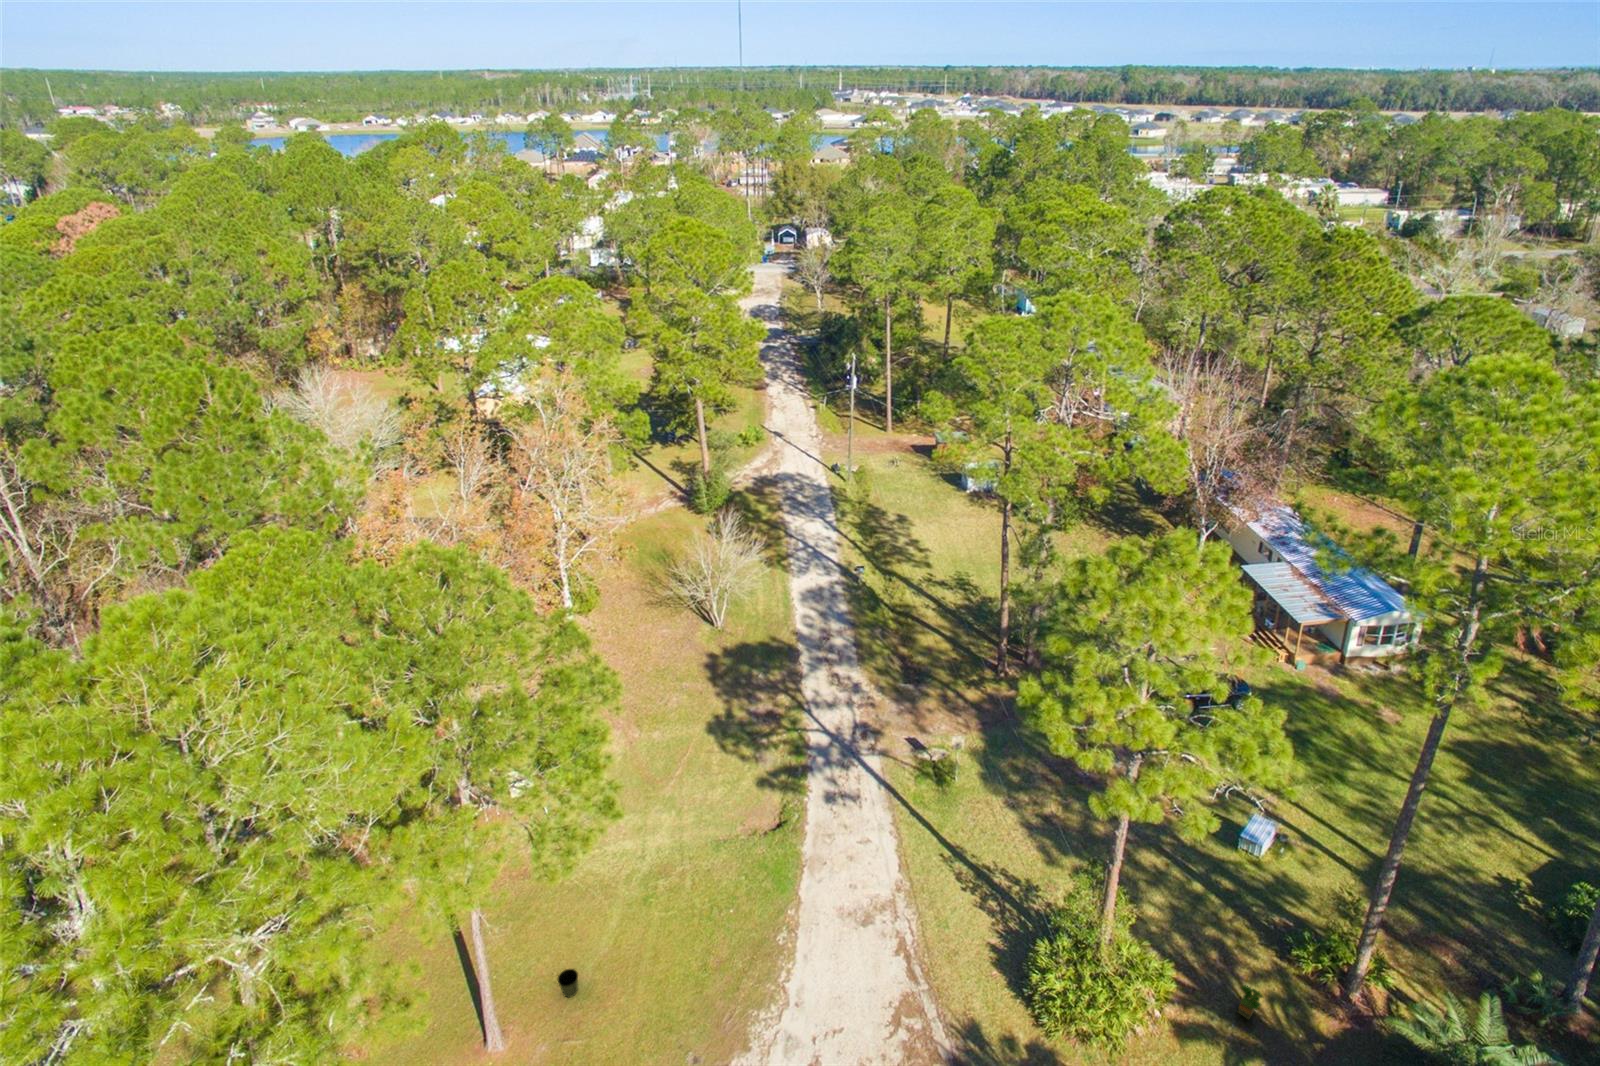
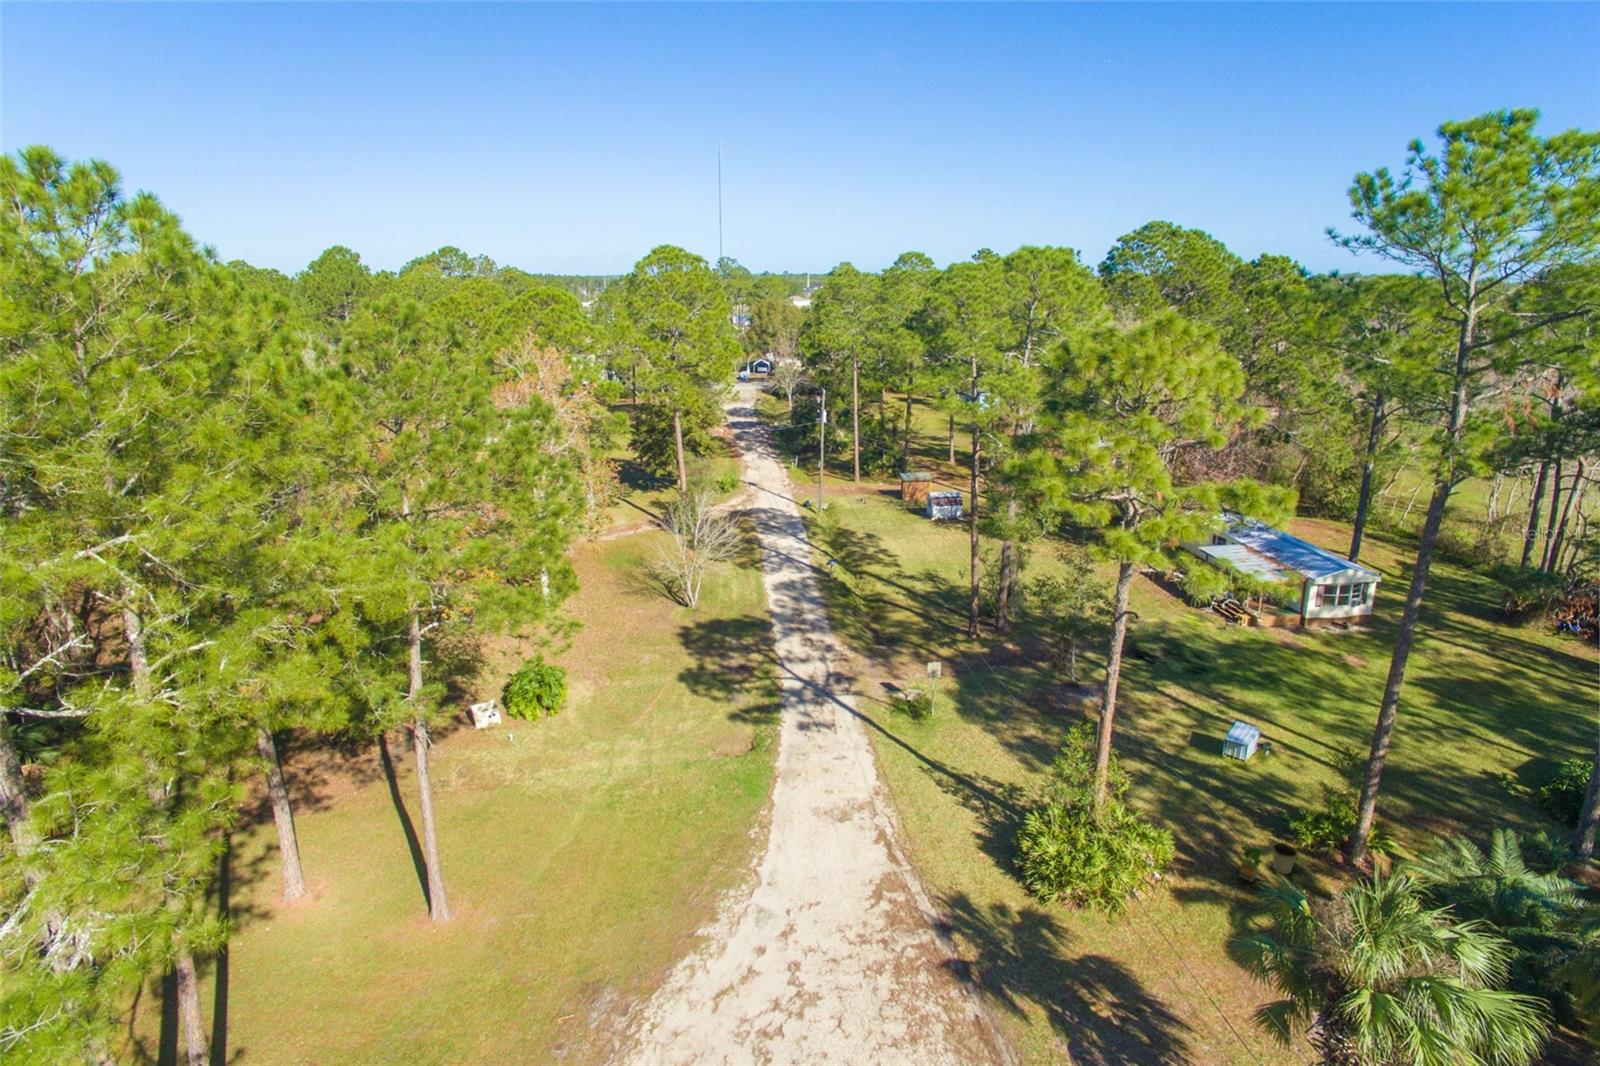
bucket: present [558,969,578,997] -> present [1273,843,1297,874]

